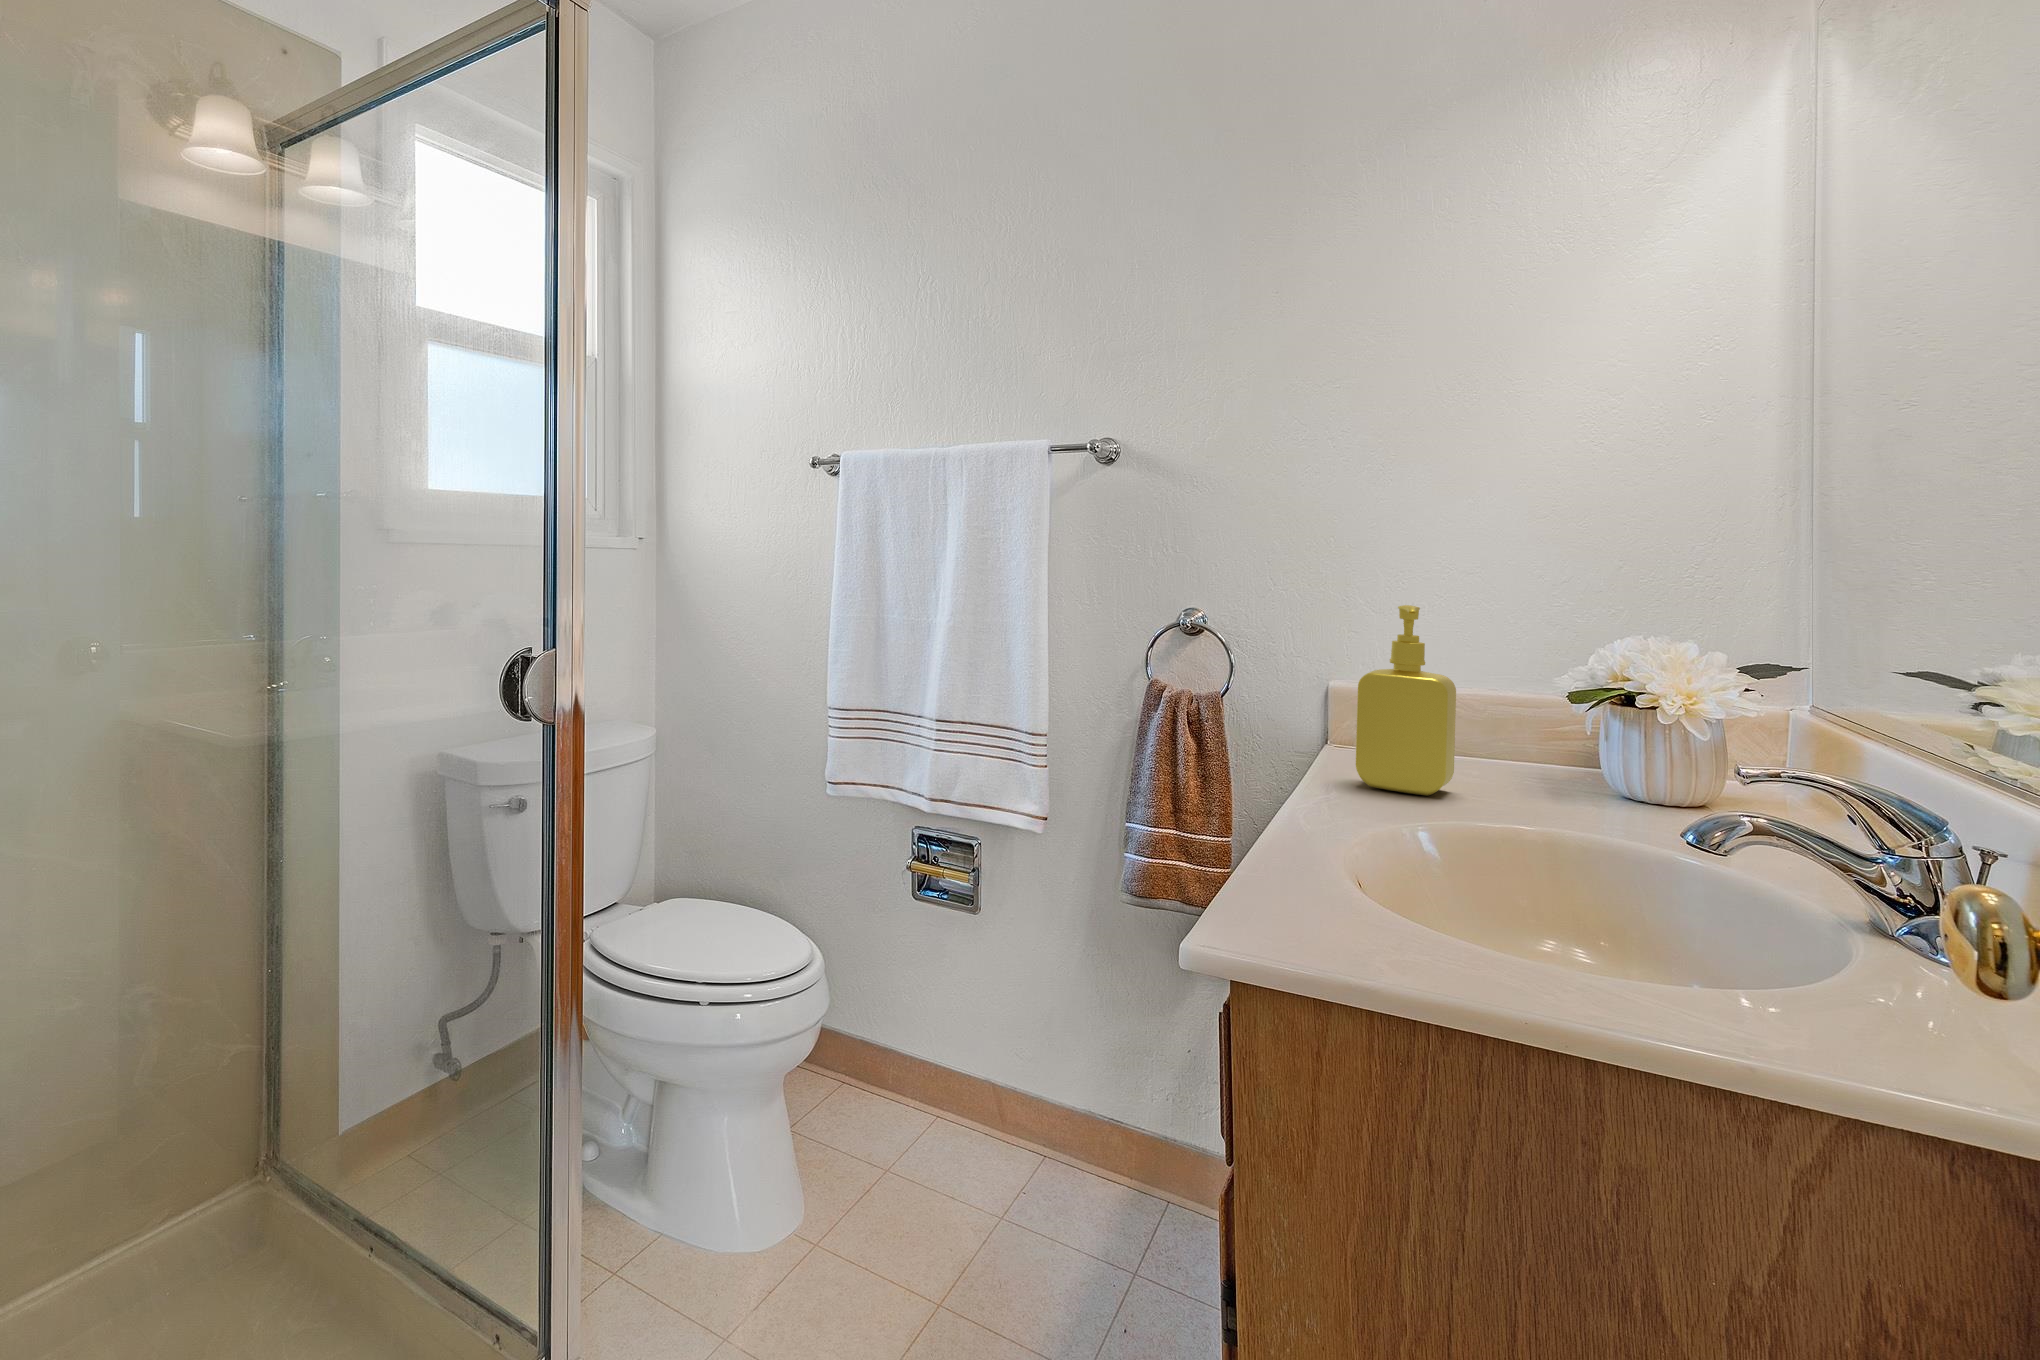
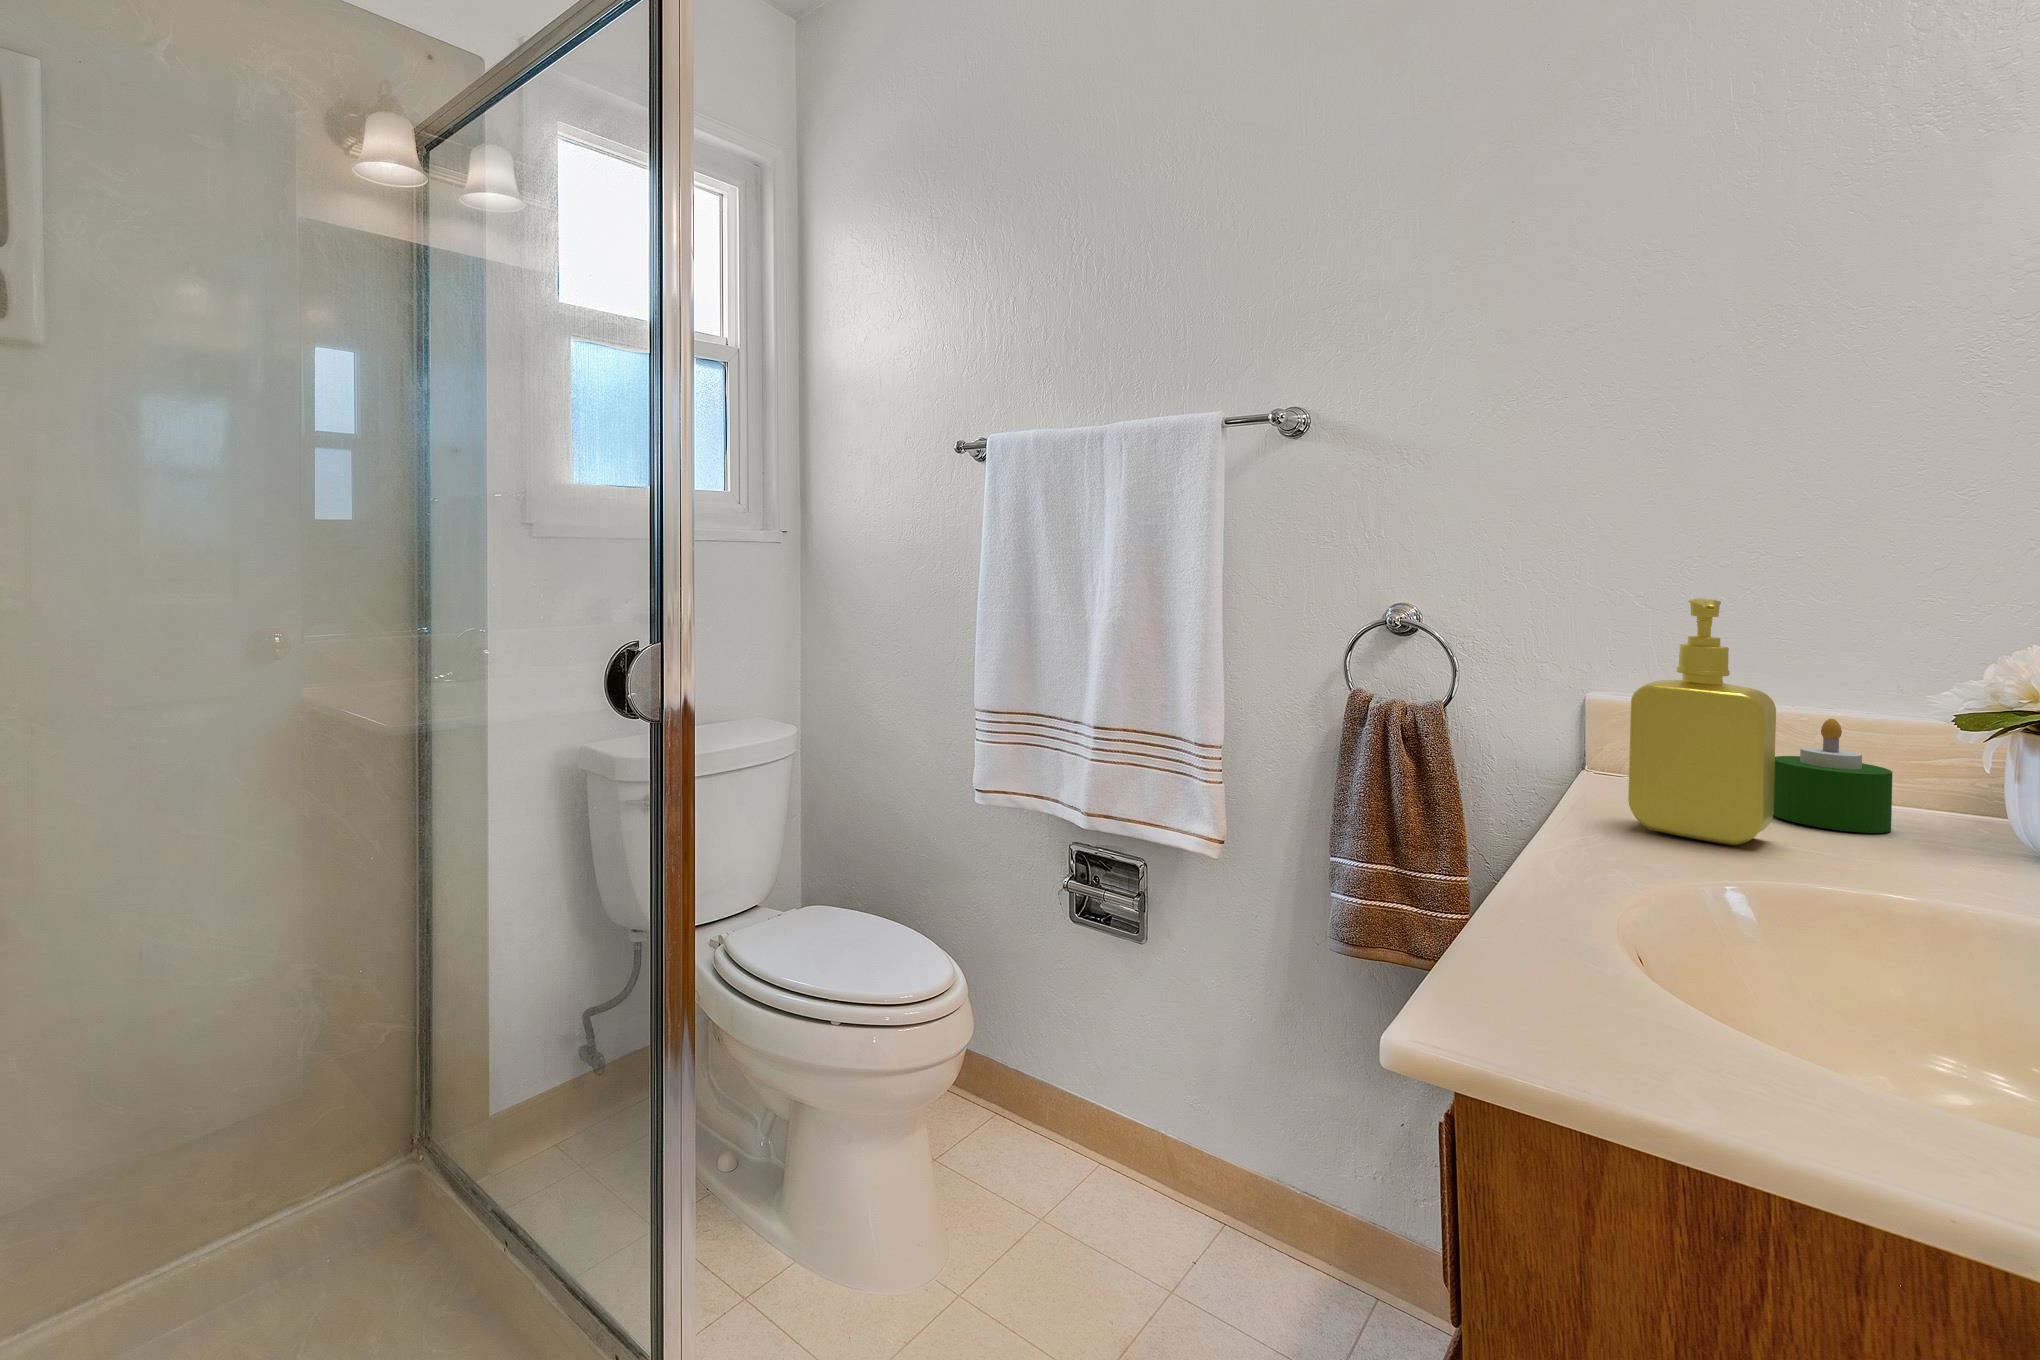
candle: none [1455,698,1534,783] -> present [1773,719,1892,833]

